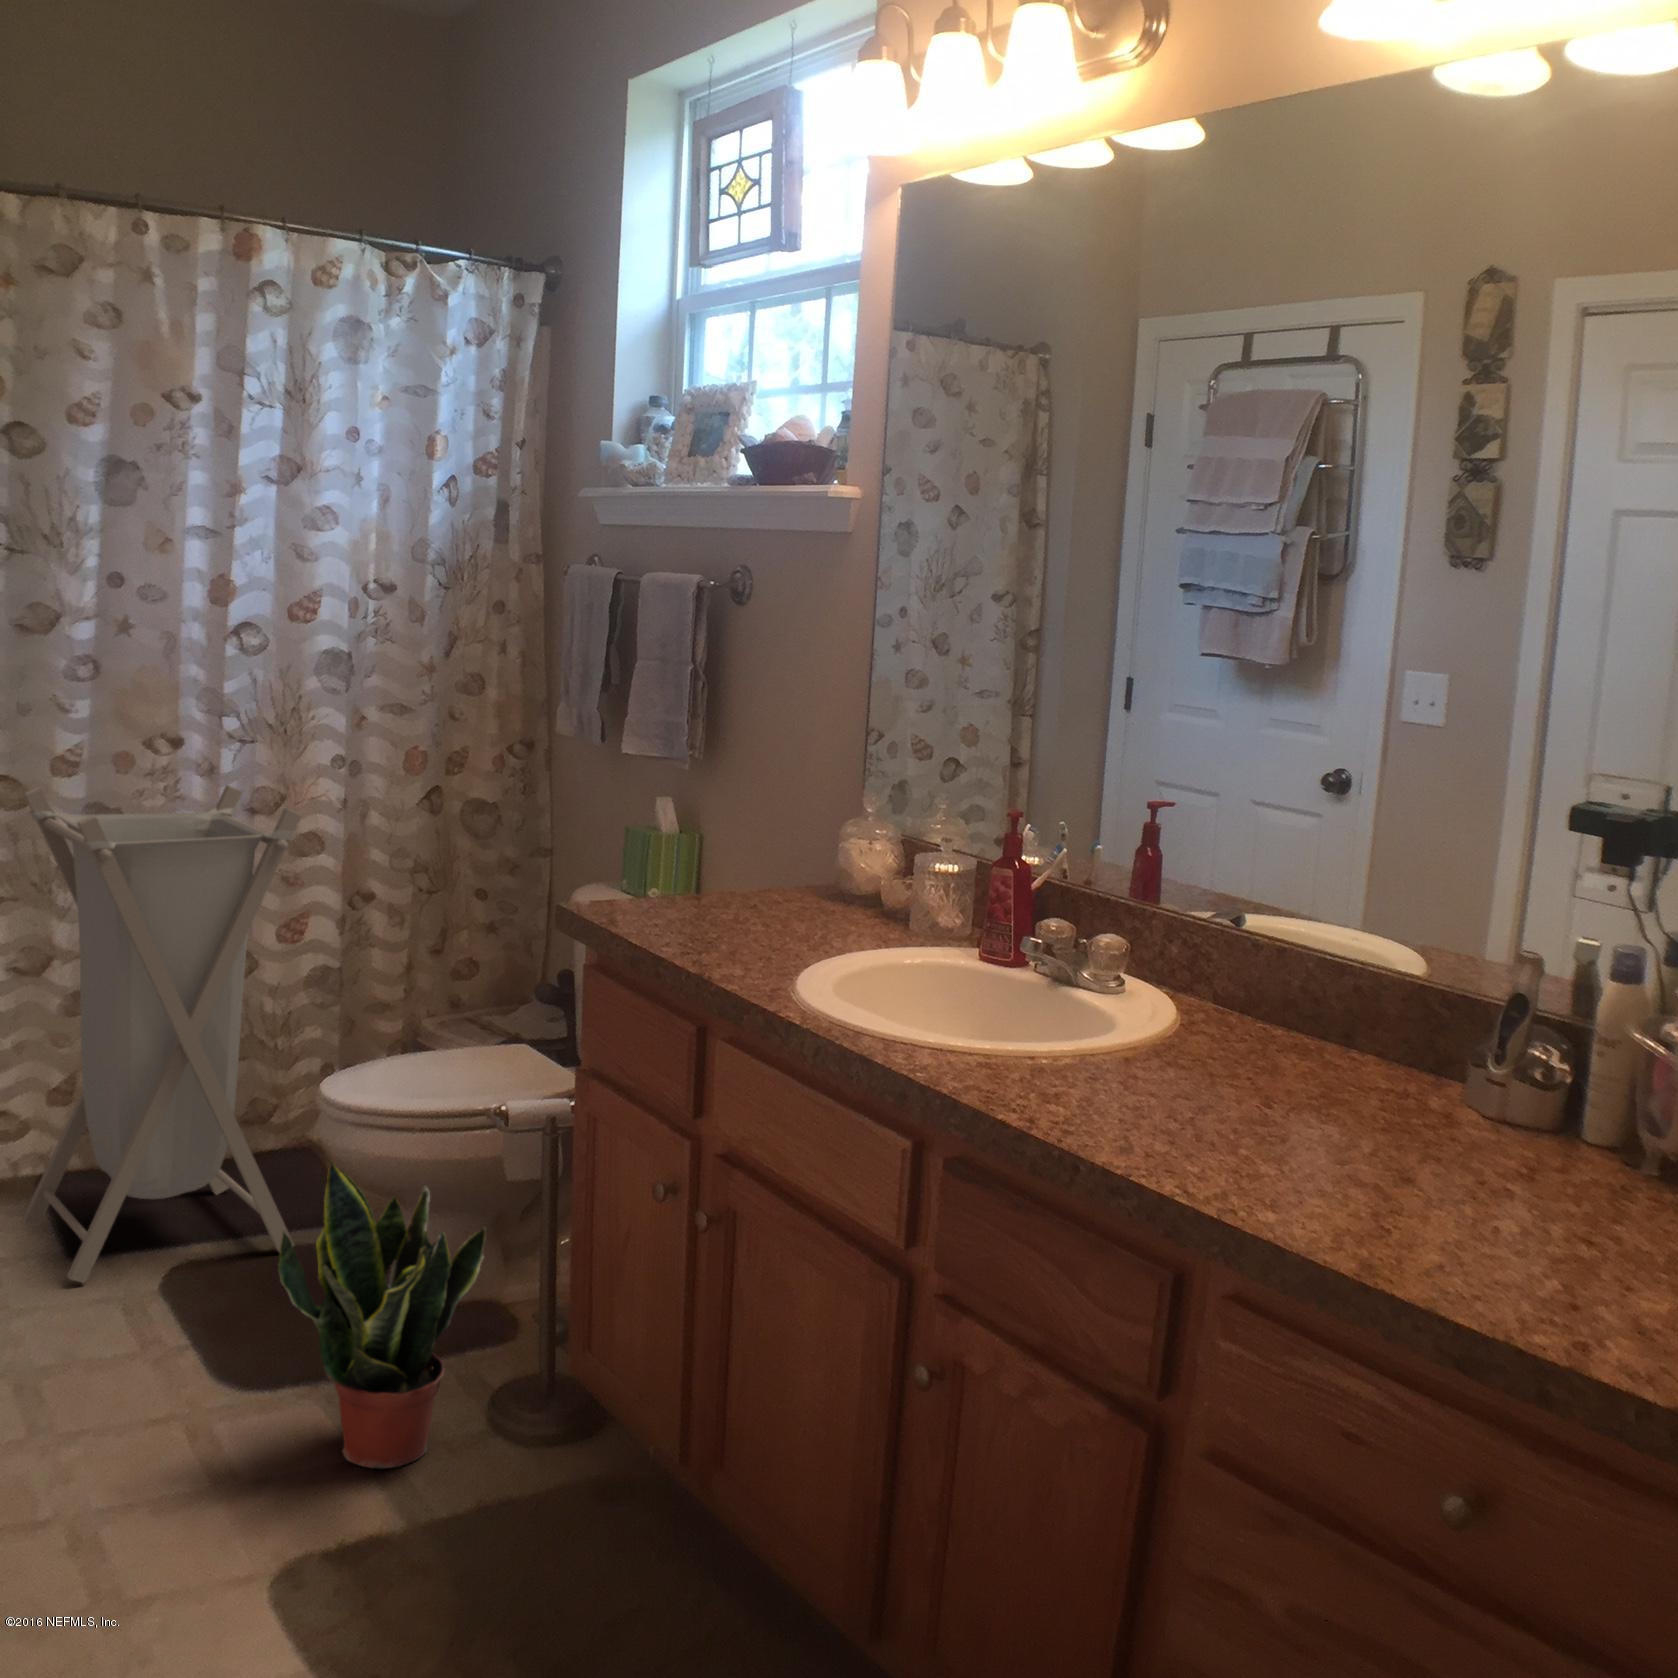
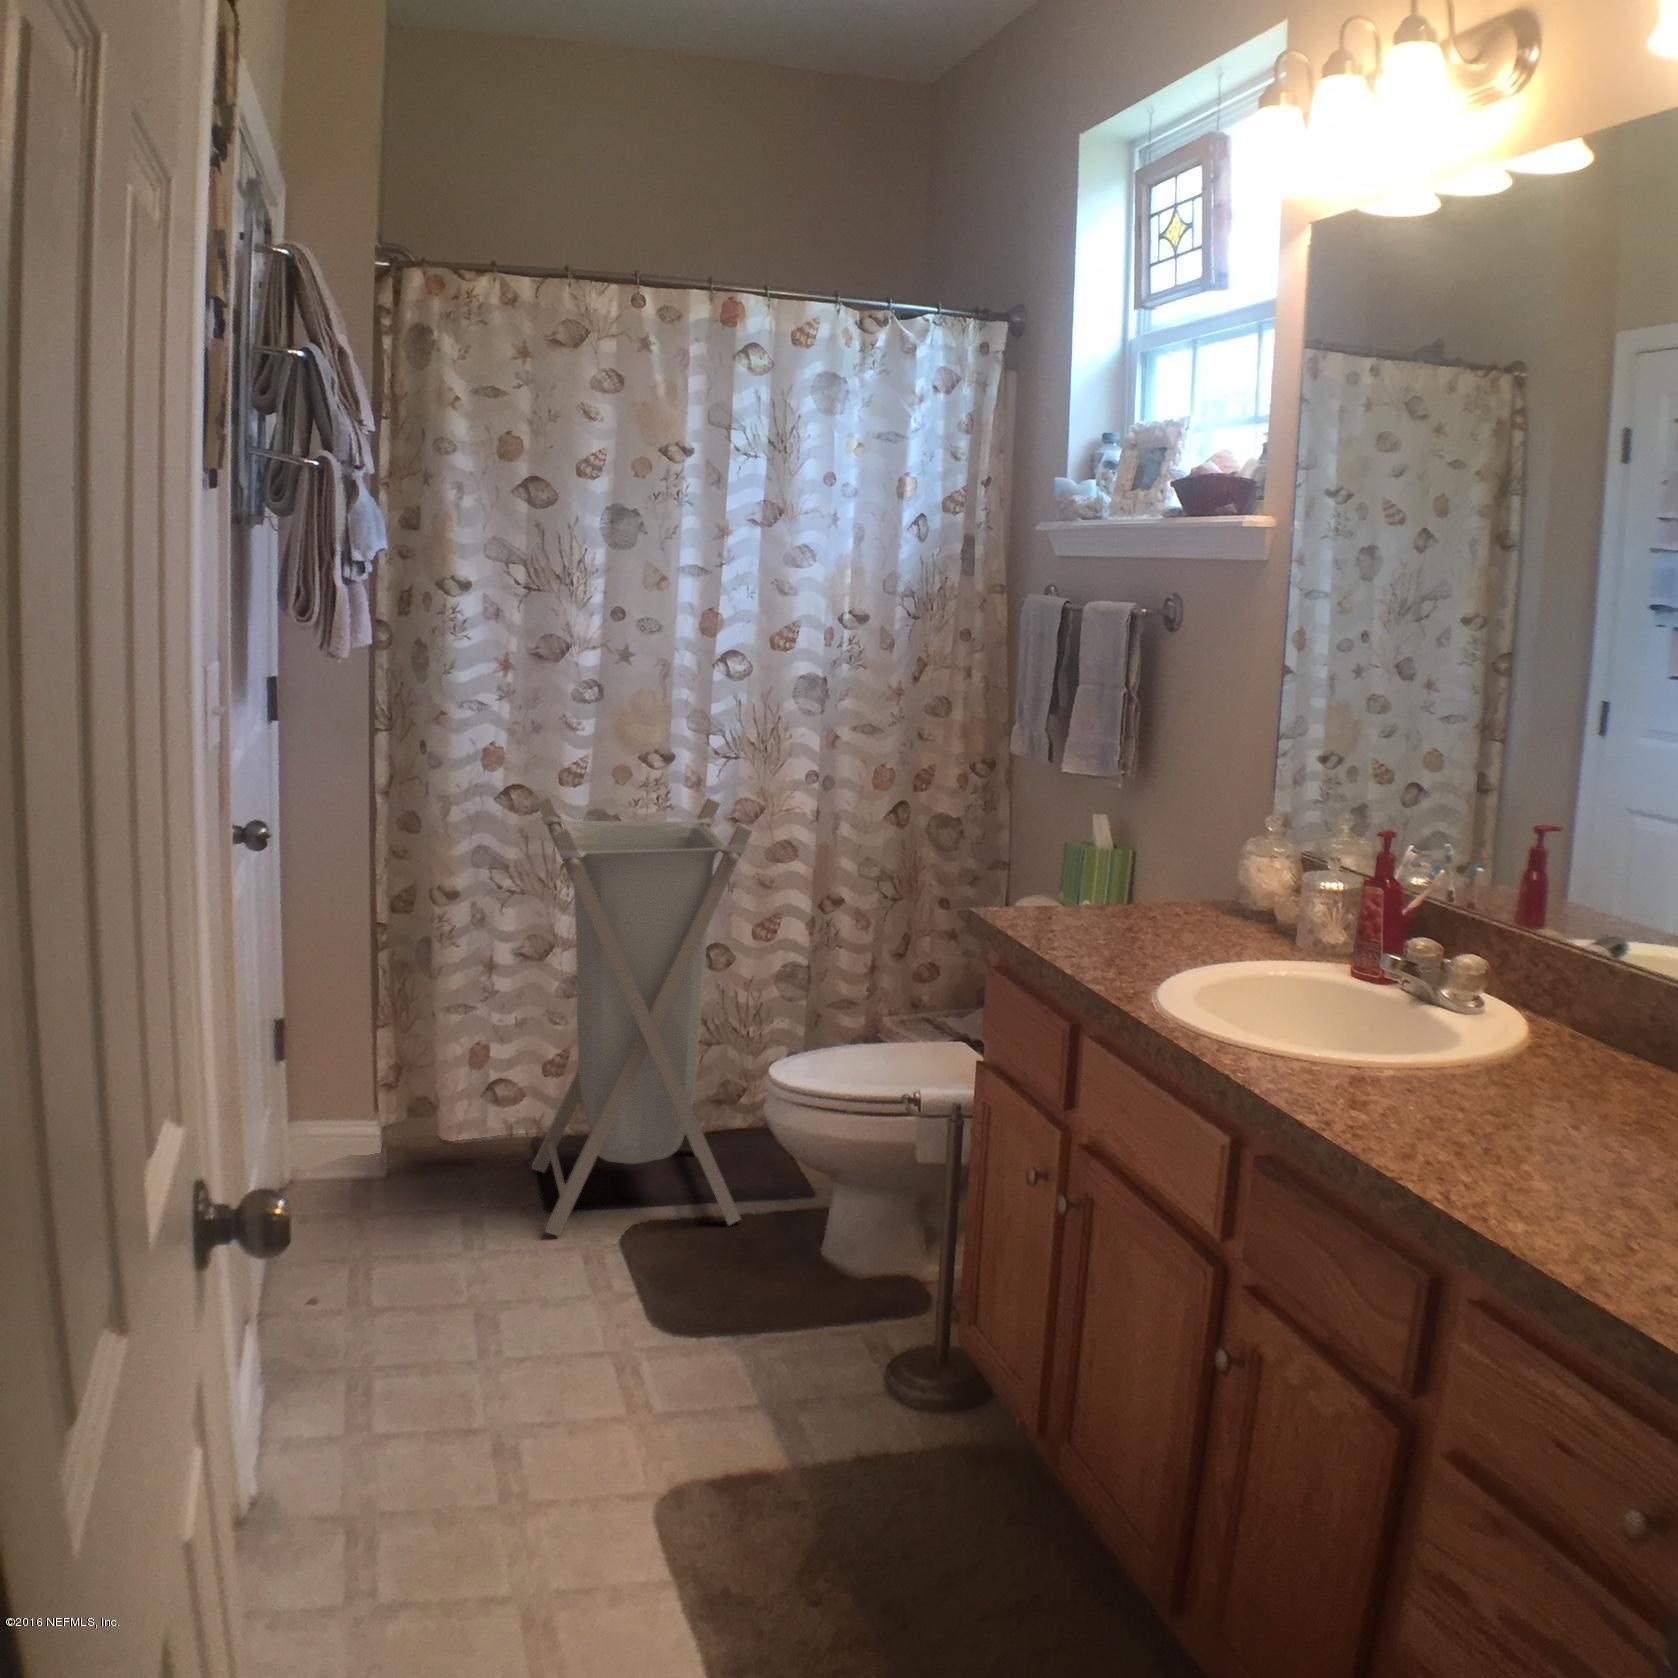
potted plant: present [278,1161,486,1468] -> none [649,1188,856,1489]

